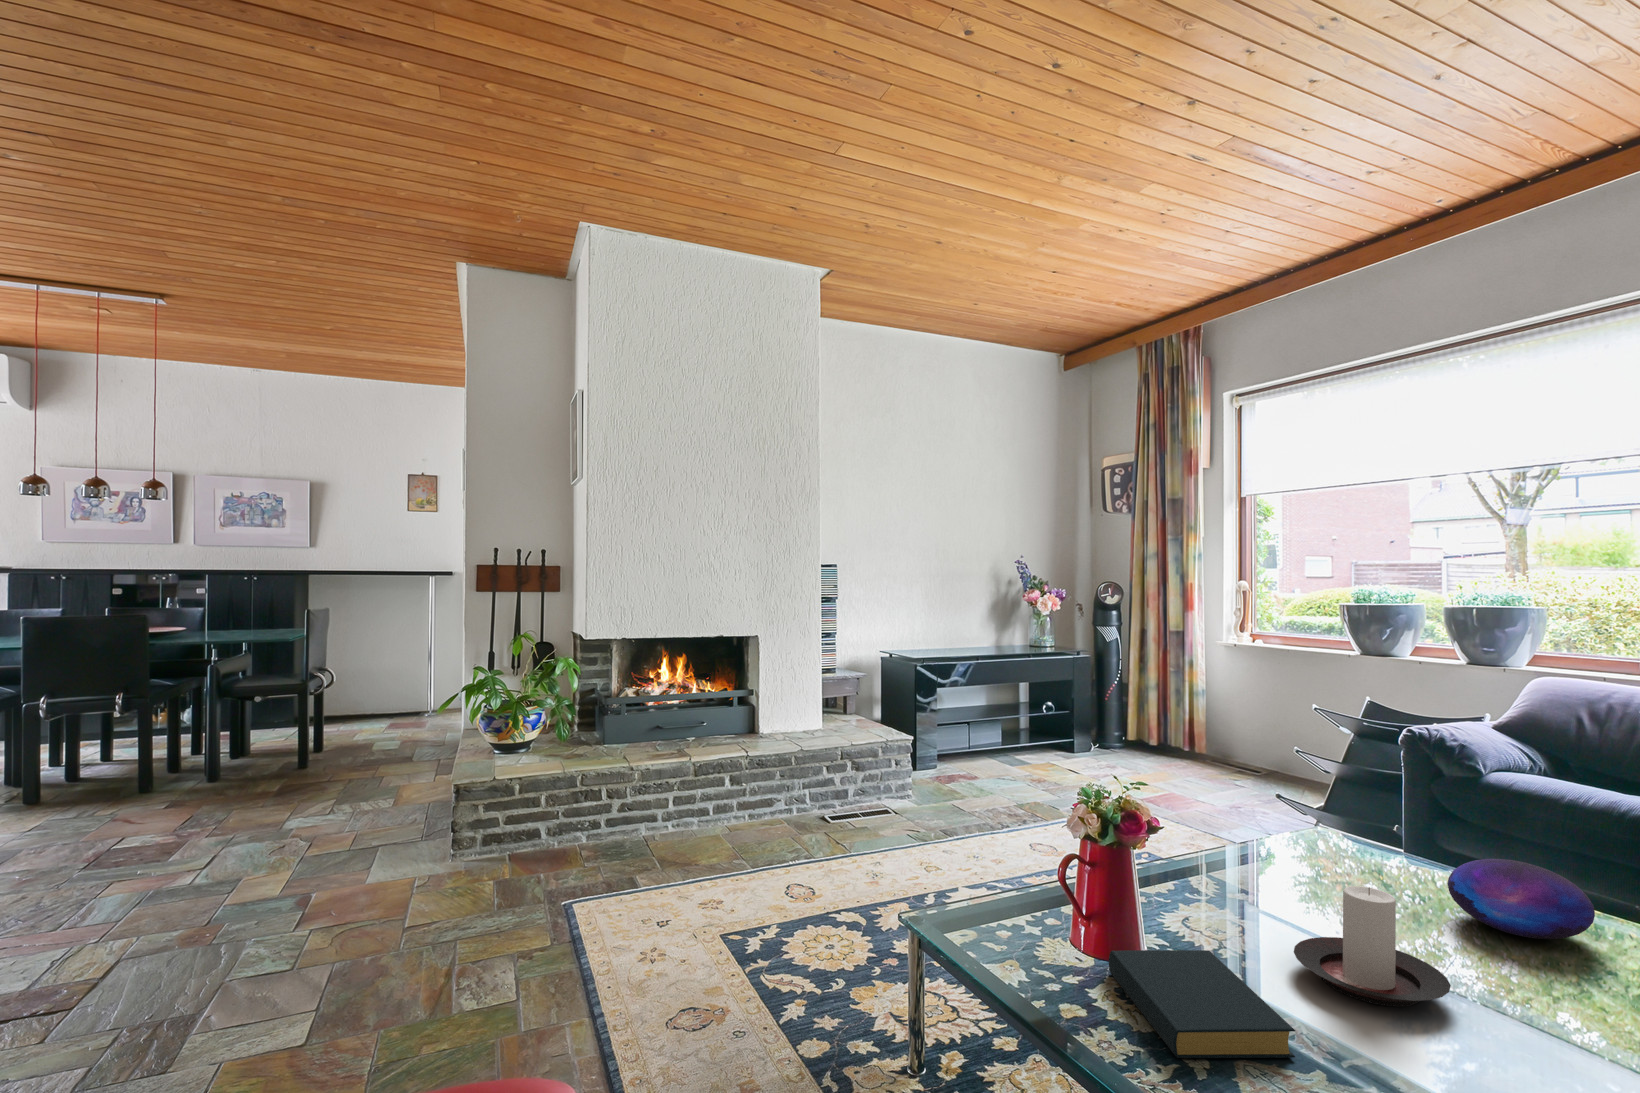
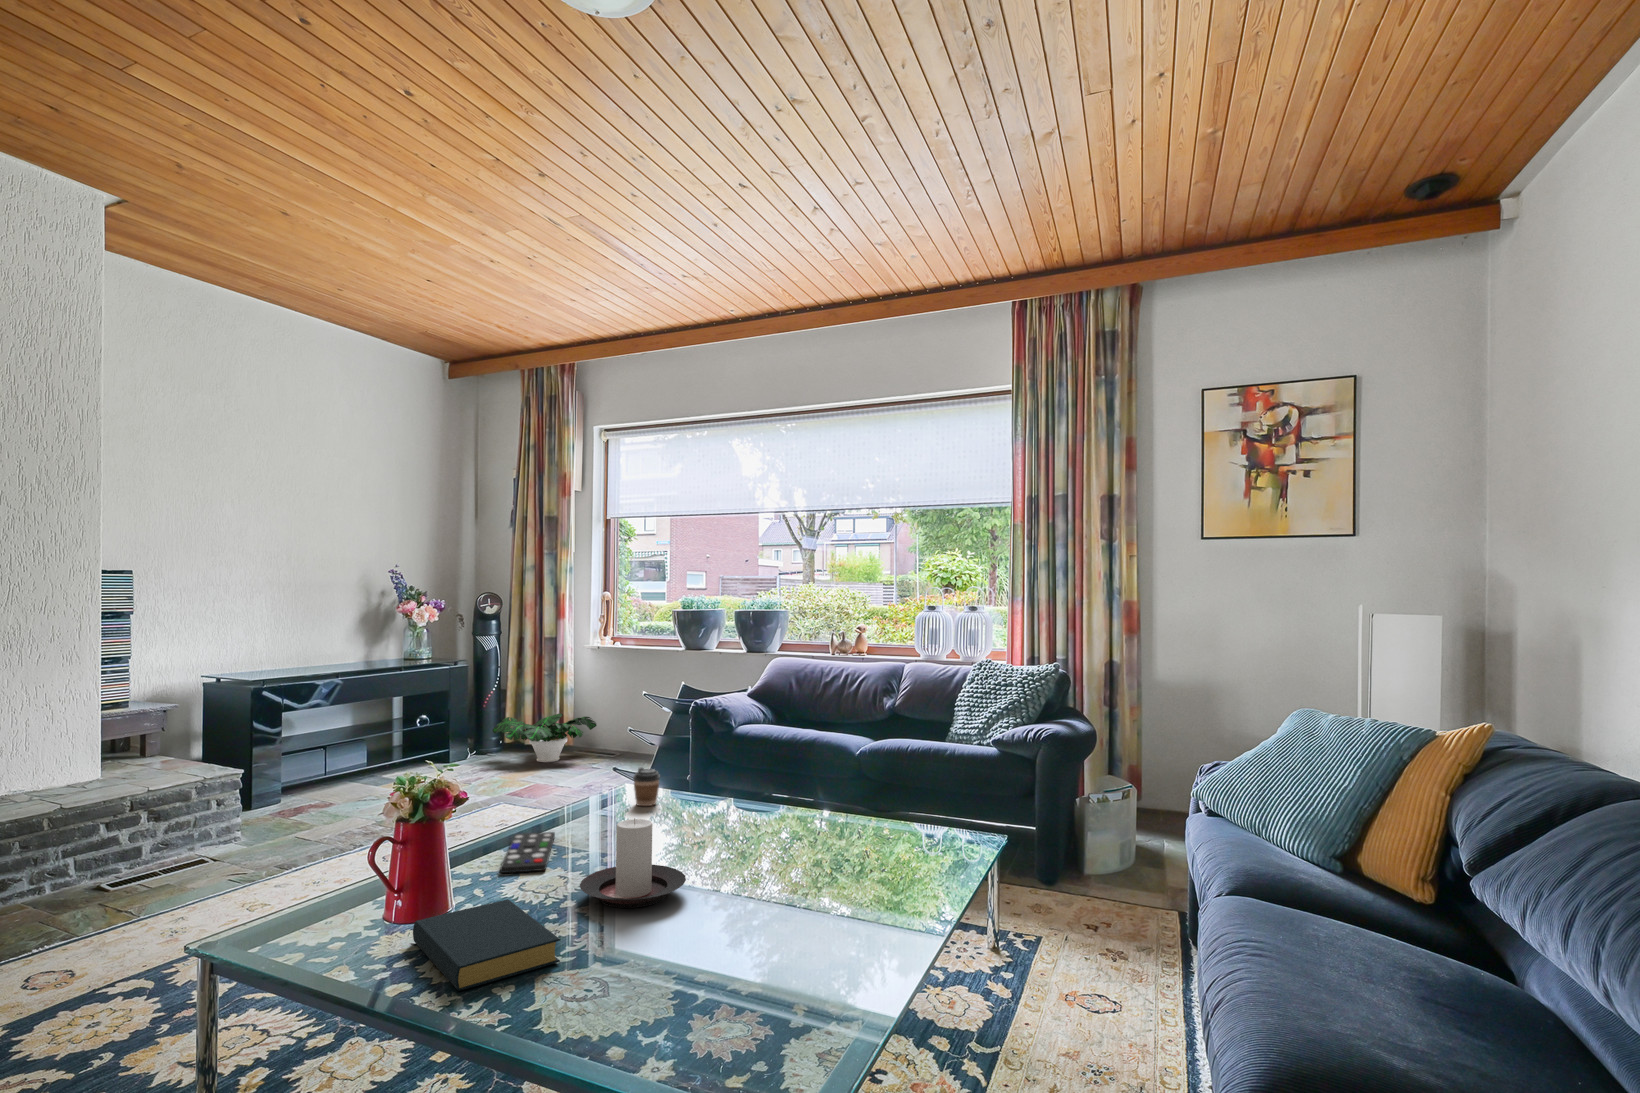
potted plant: none [1119,711,1232,764] -> present [492,713,597,762]
coffee cup: none [1323,805,1361,855] -> present [633,767,660,806]
decorative orb: present [1447,859,1595,939] -> none [706,785,789,838]
remote control: none [1183,860,1237,917] -> present [500,832,555,873]

